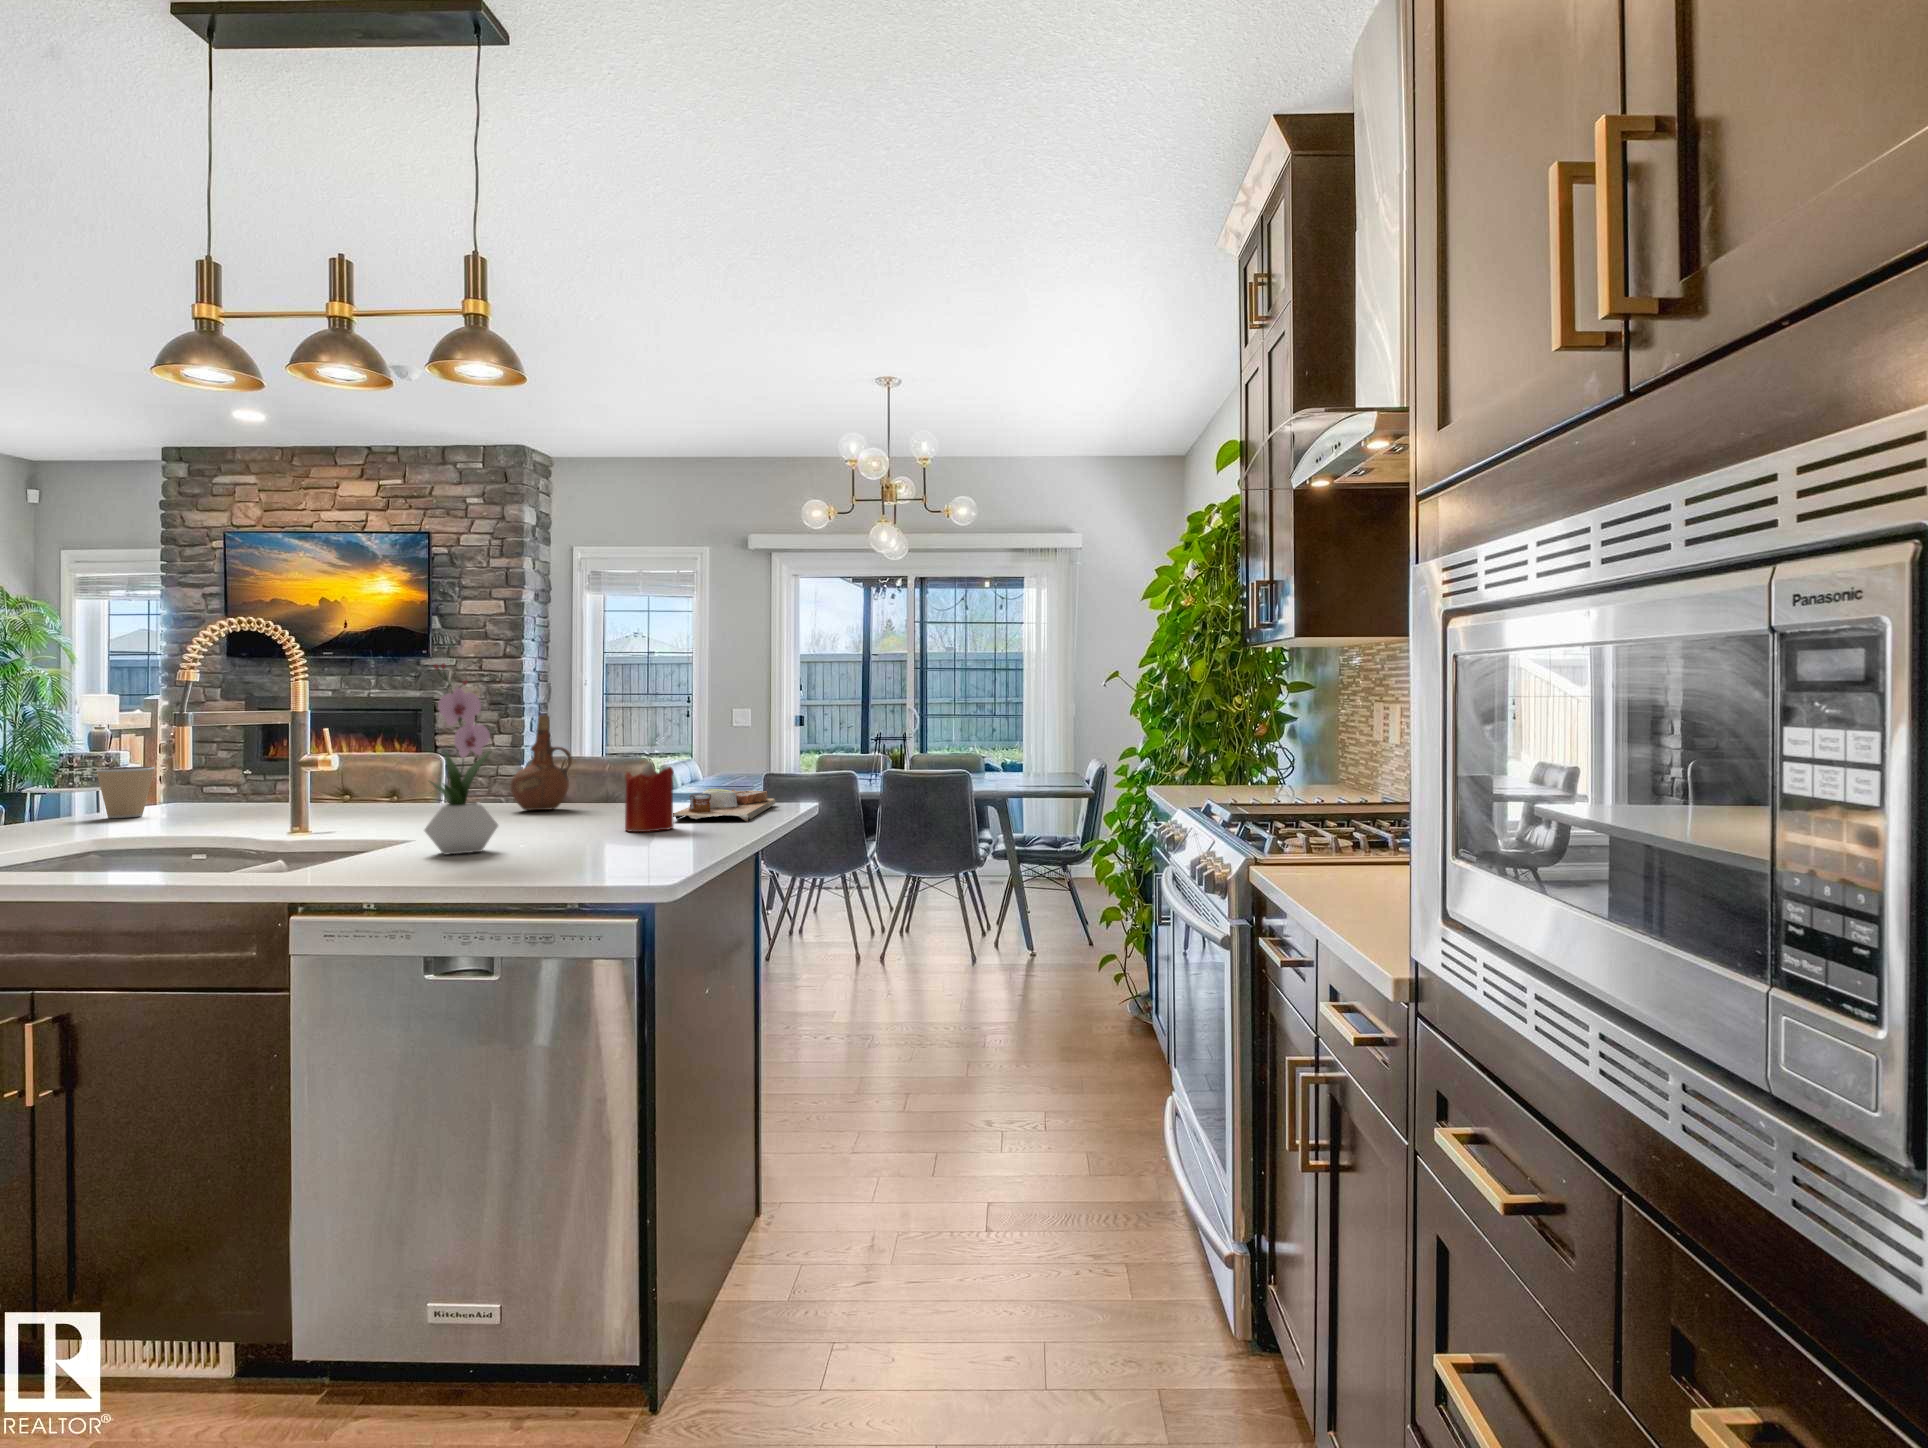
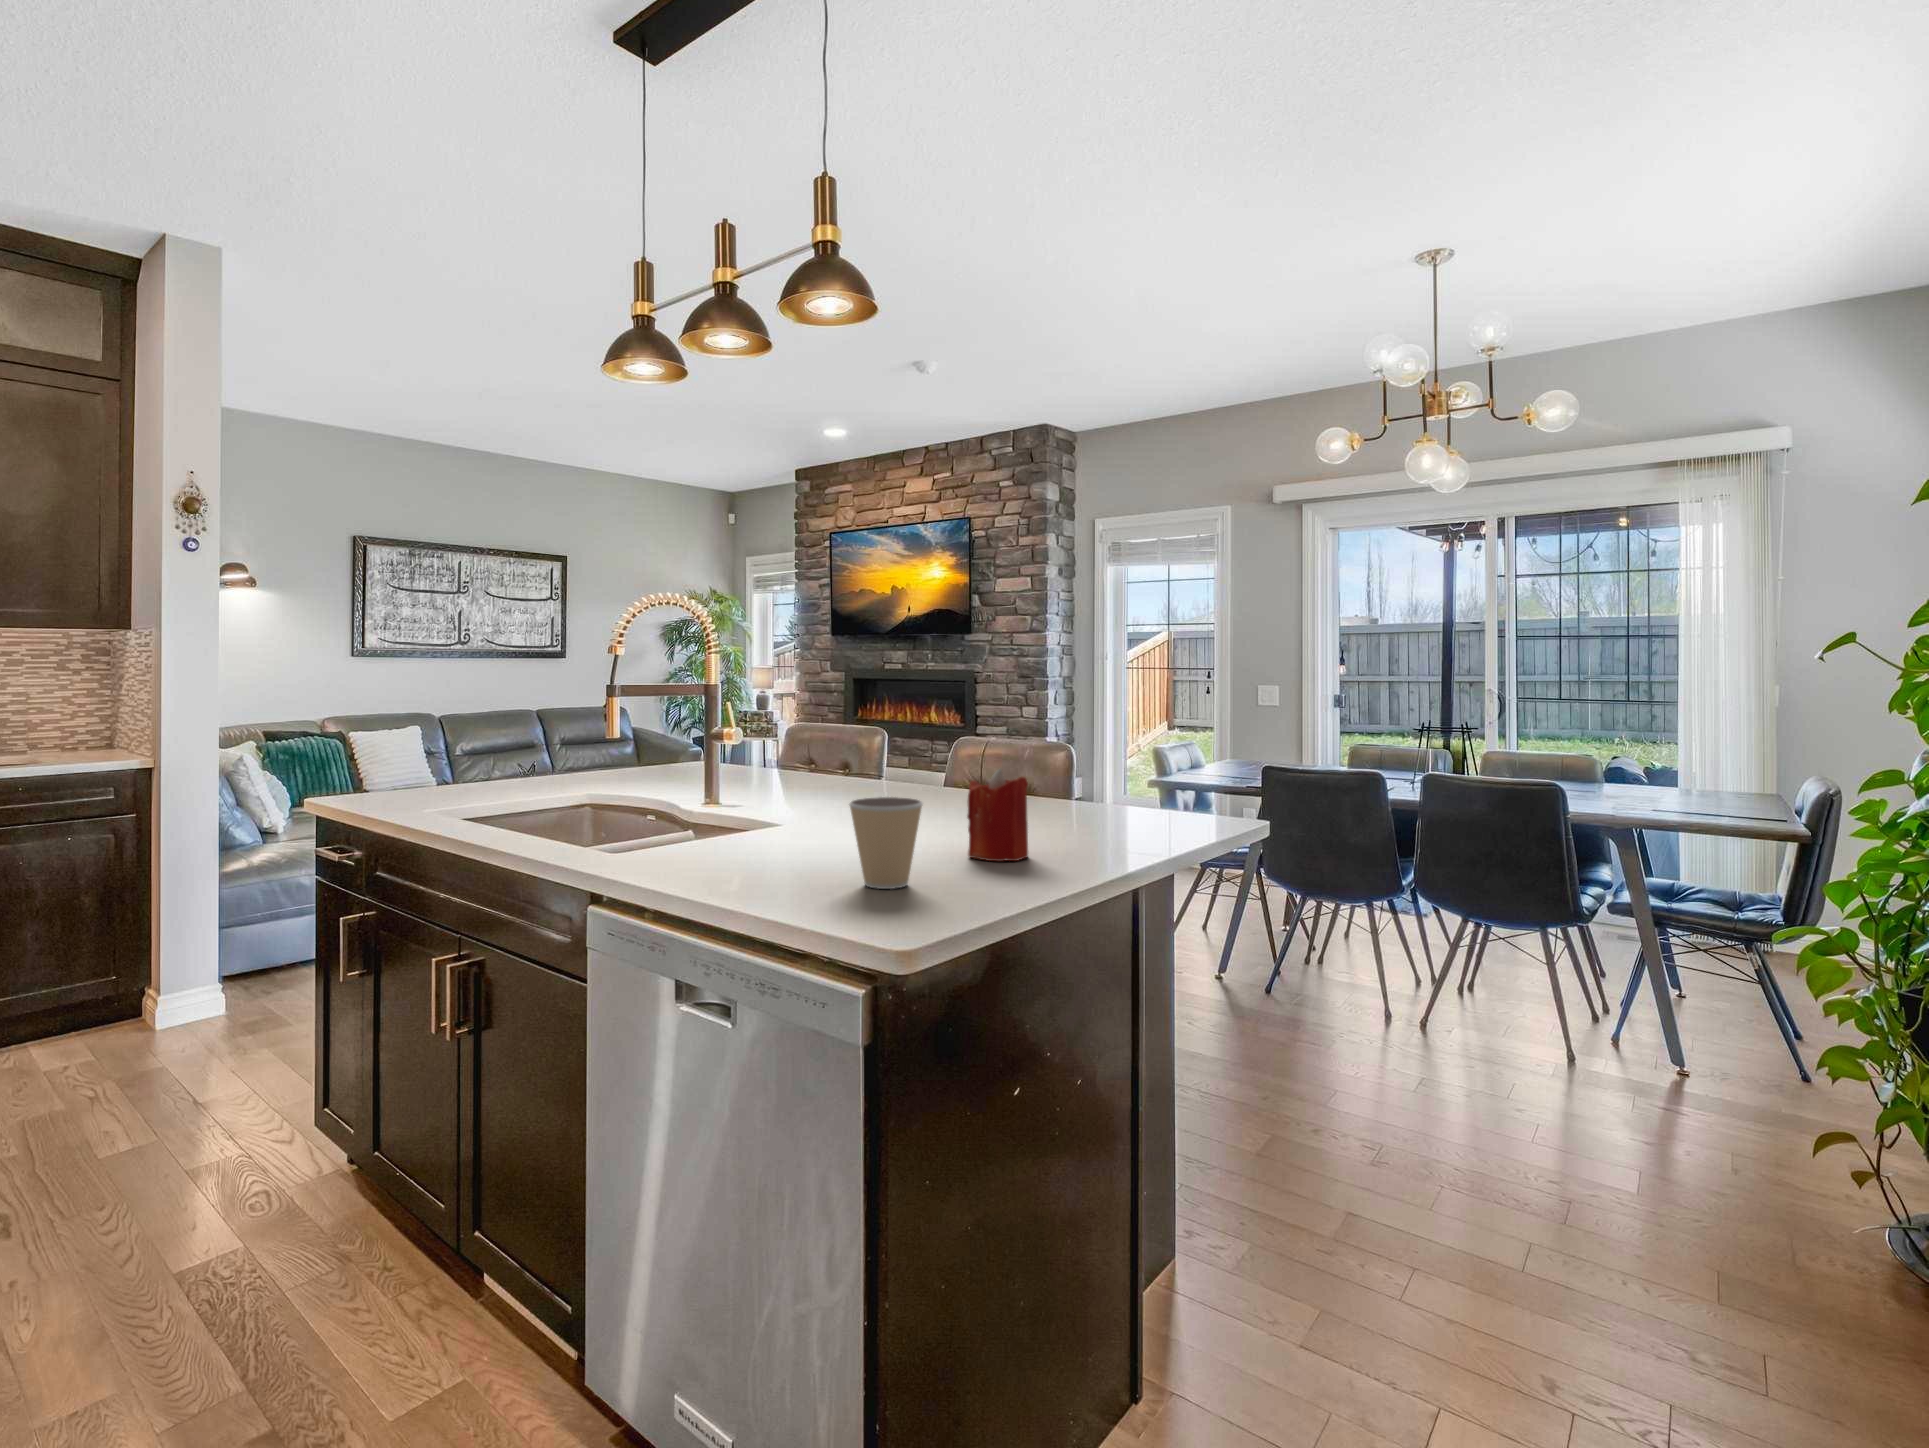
flower arrangement: present [424,663,498,854] -> none [718,645,800,872]
ceramic pitcher: present [510,715,572,810] -> none [911,700,974,808]
coffee cup: present [96,767,154,818] -> present [849,797,923,889]
cutting board: present [673,789,775,821] -> none [1037,802,1206,858]

